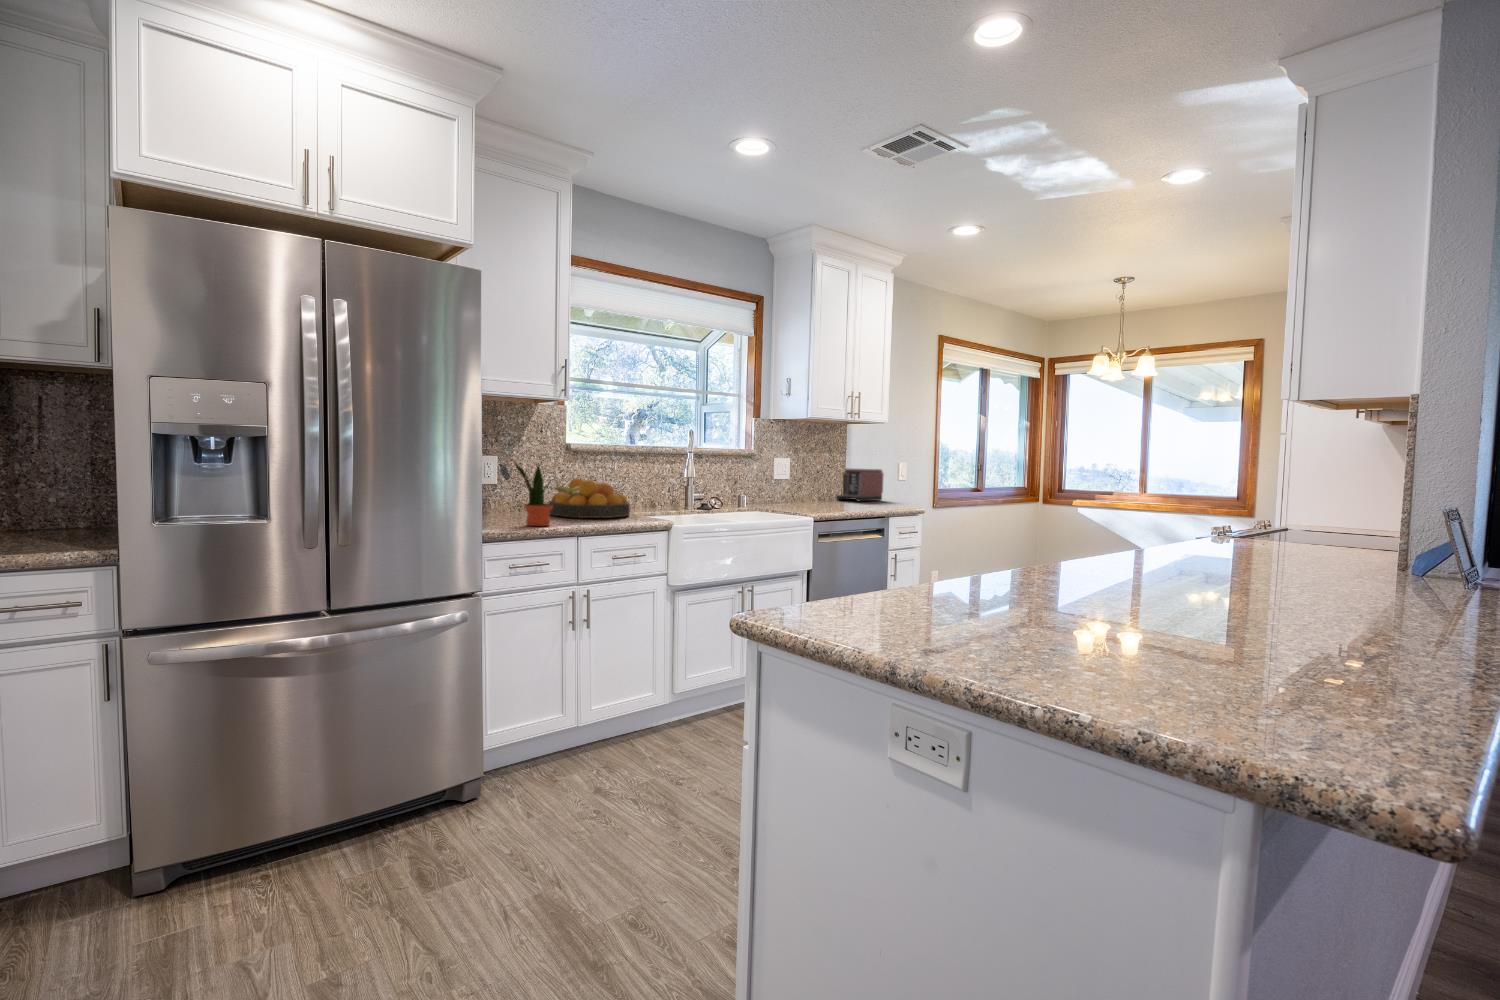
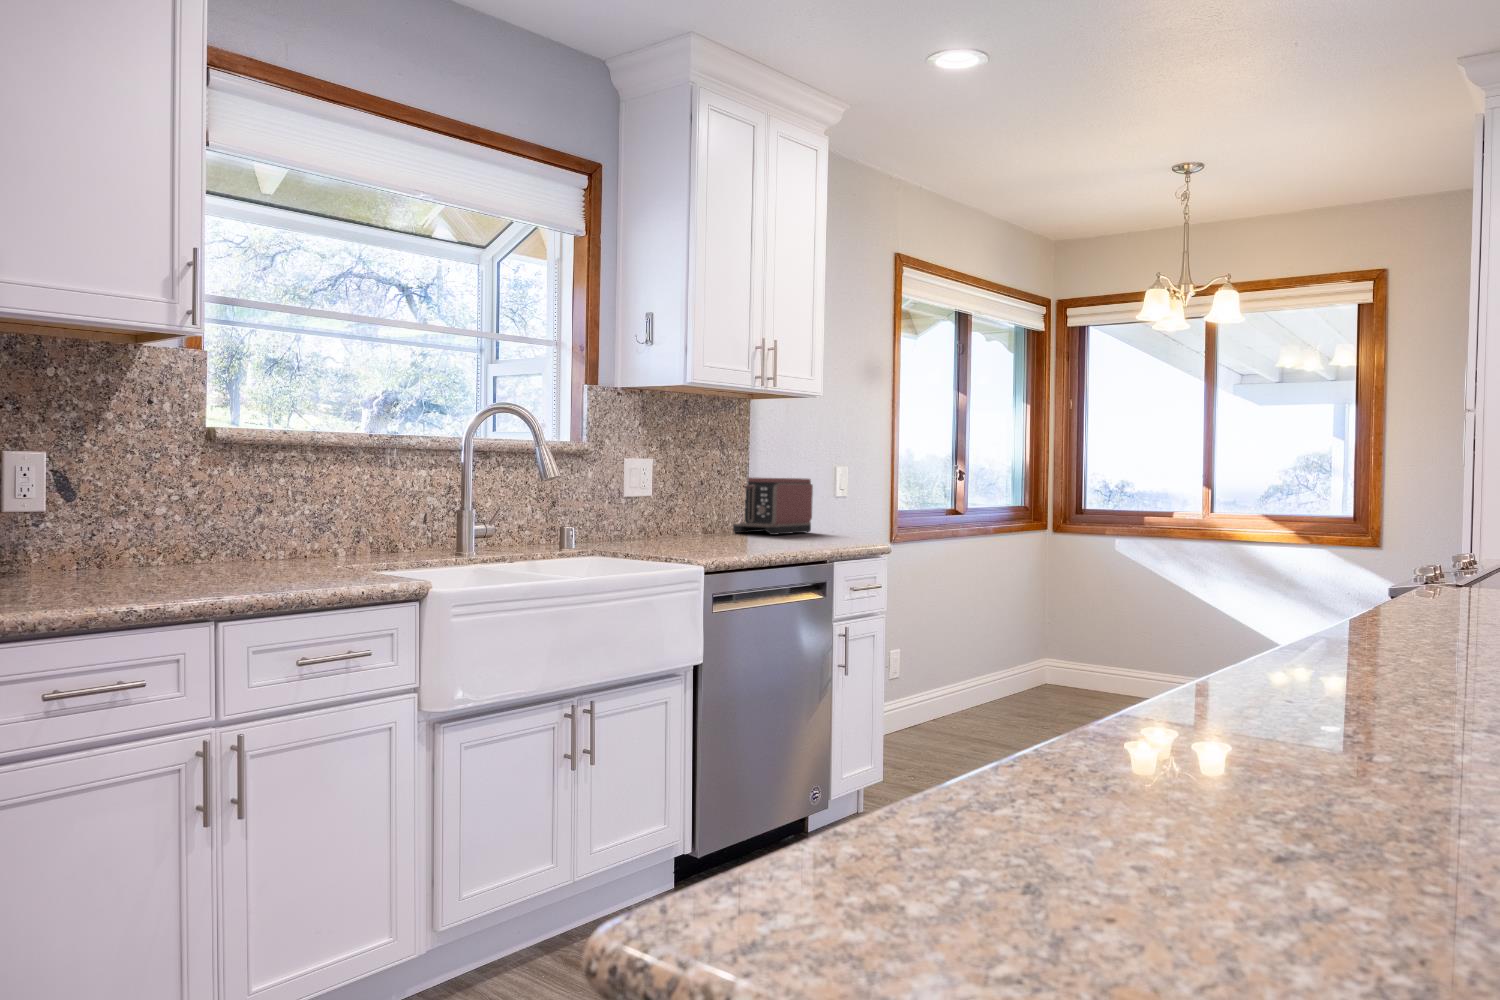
potted plant: present [514,461,553,526] -> none [58,452,156,602]
fruit bowl: present [549,478,630,518] -> none [160,497,341,579]

